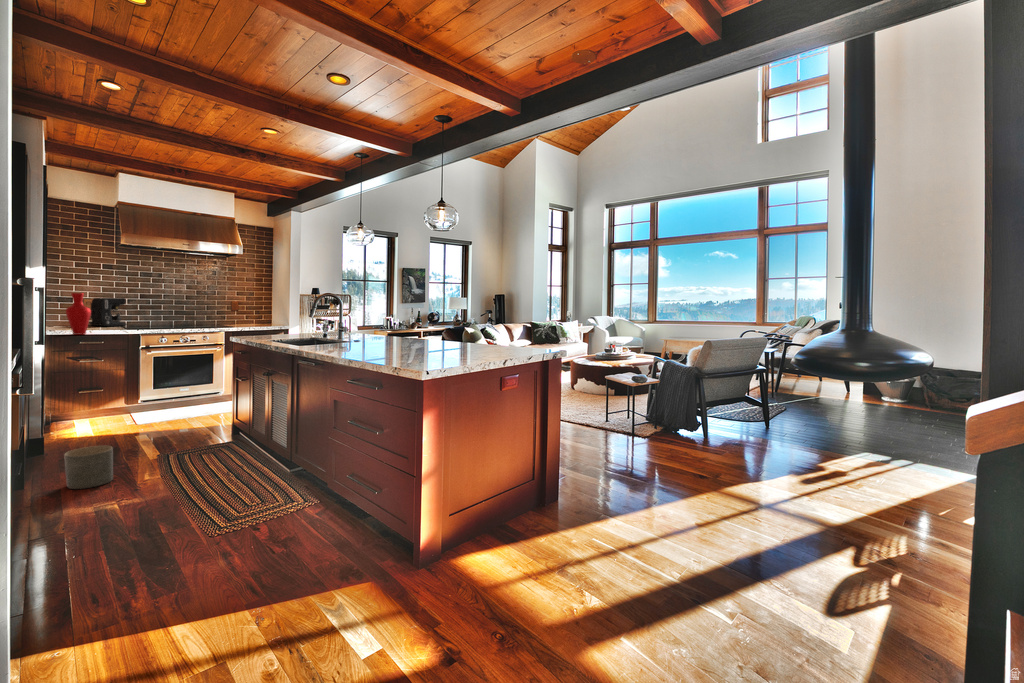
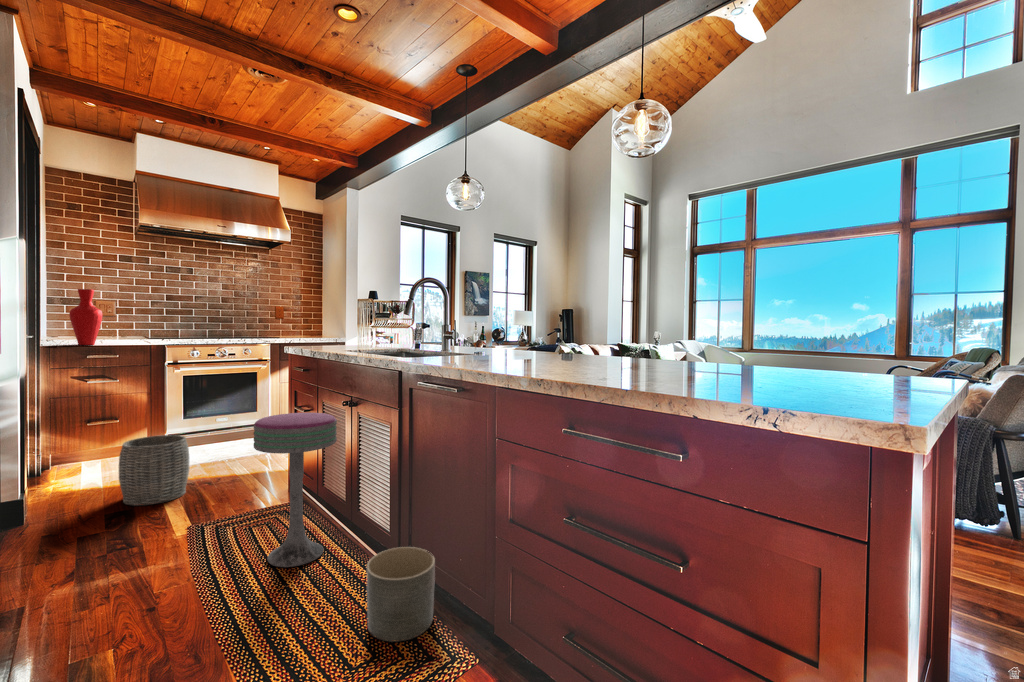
coffee maker: present [90,298,127,326] -> none [103,299,149,335]
bar stool: none [198,378,254,471] -> present [254,413,337,567]
woven basket: none [110,398,160,445] -> present [119,435,189,506]
planter: present [64,446,113,489] -> present [367,547,435,642]

